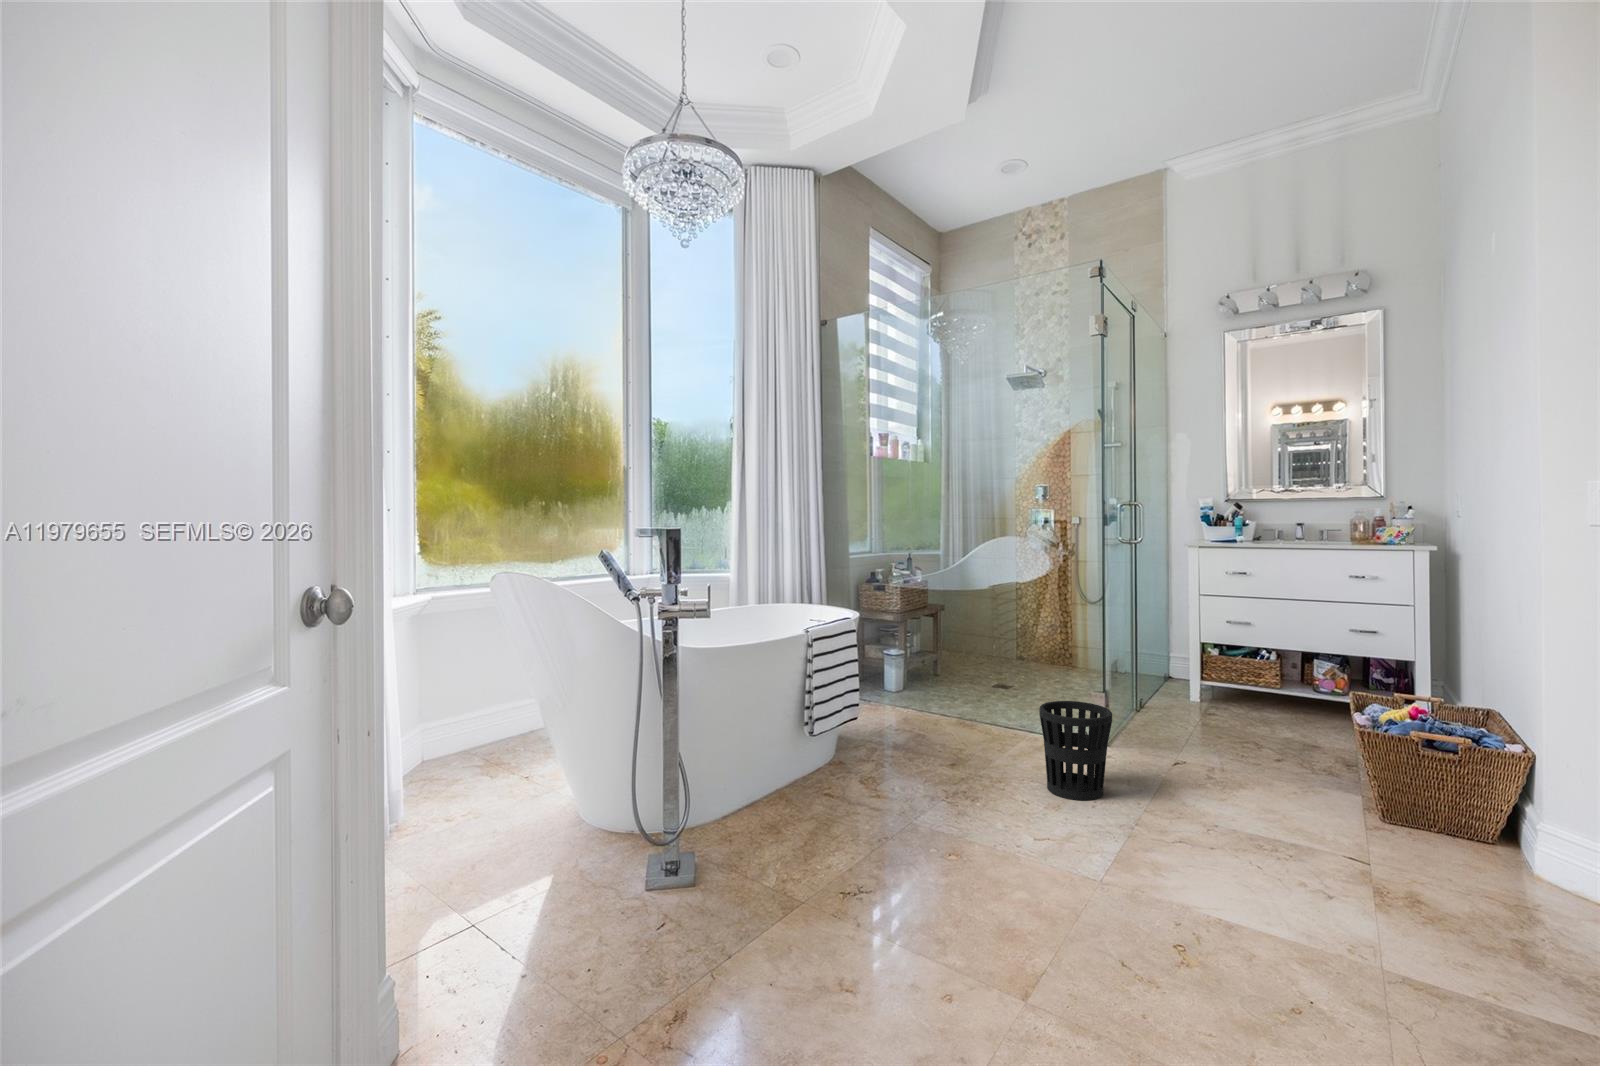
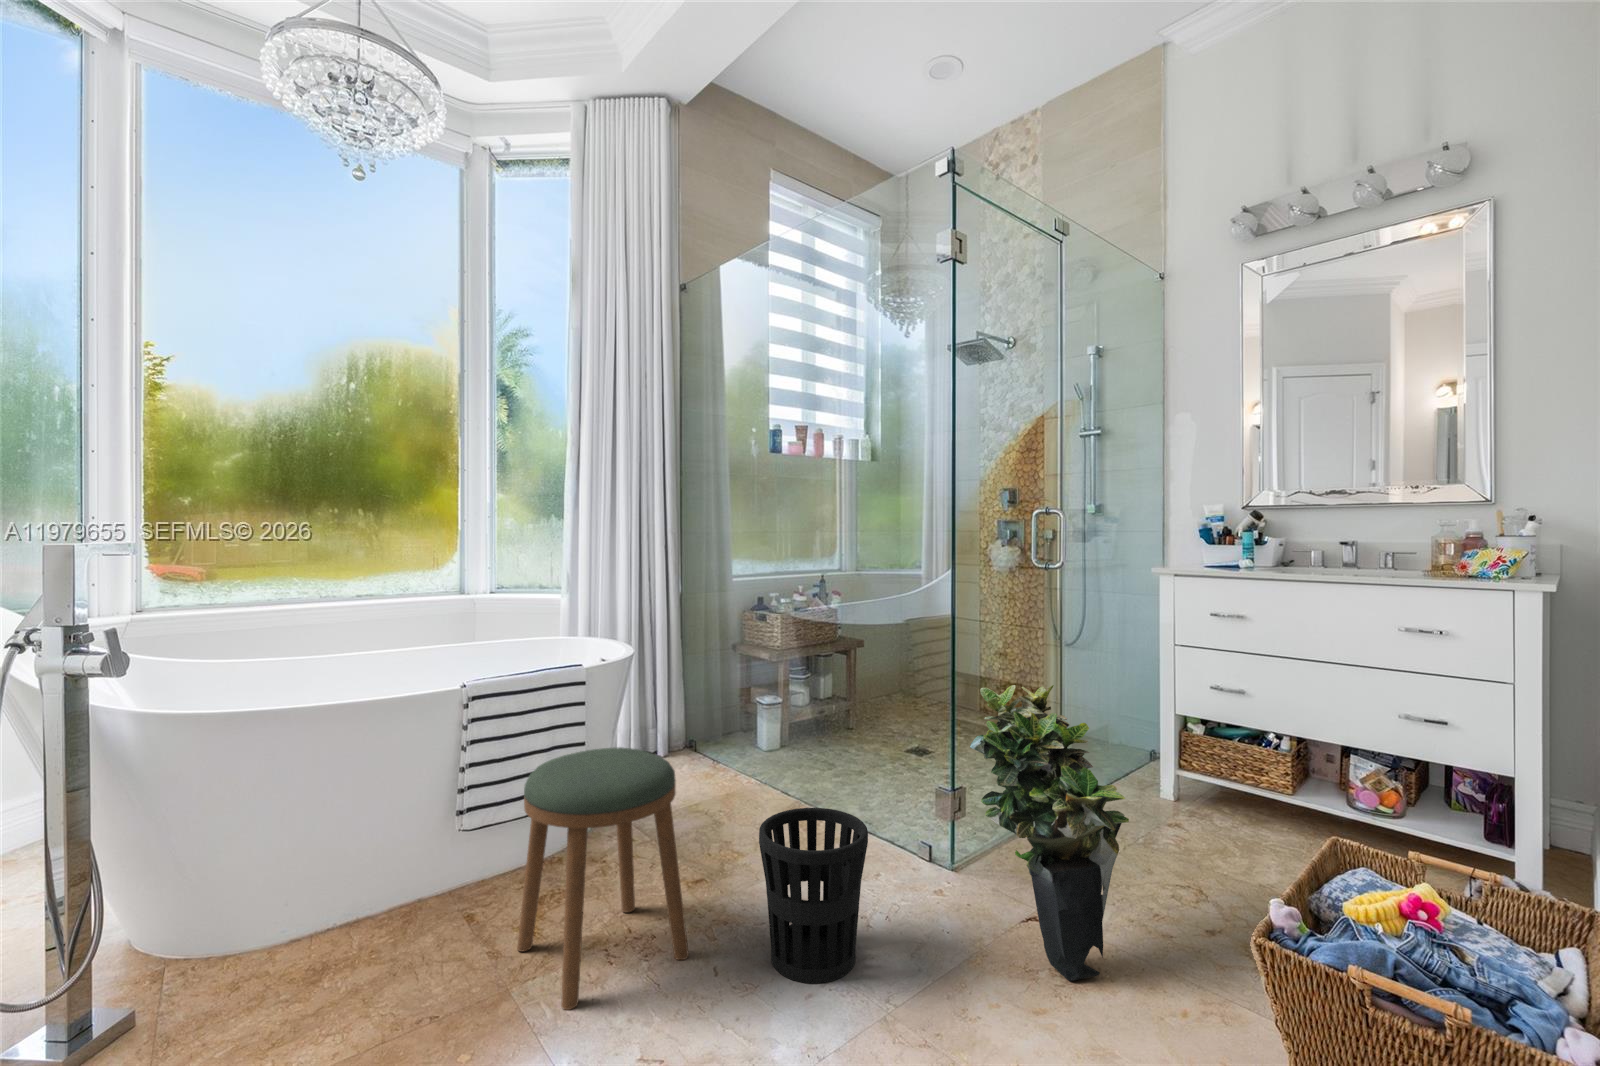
potted plant: none [1146,616,1254,785] -> present [970,685,1129,982]
stool: none [890,670,1002,825] -> present [517,747,689,1010]

